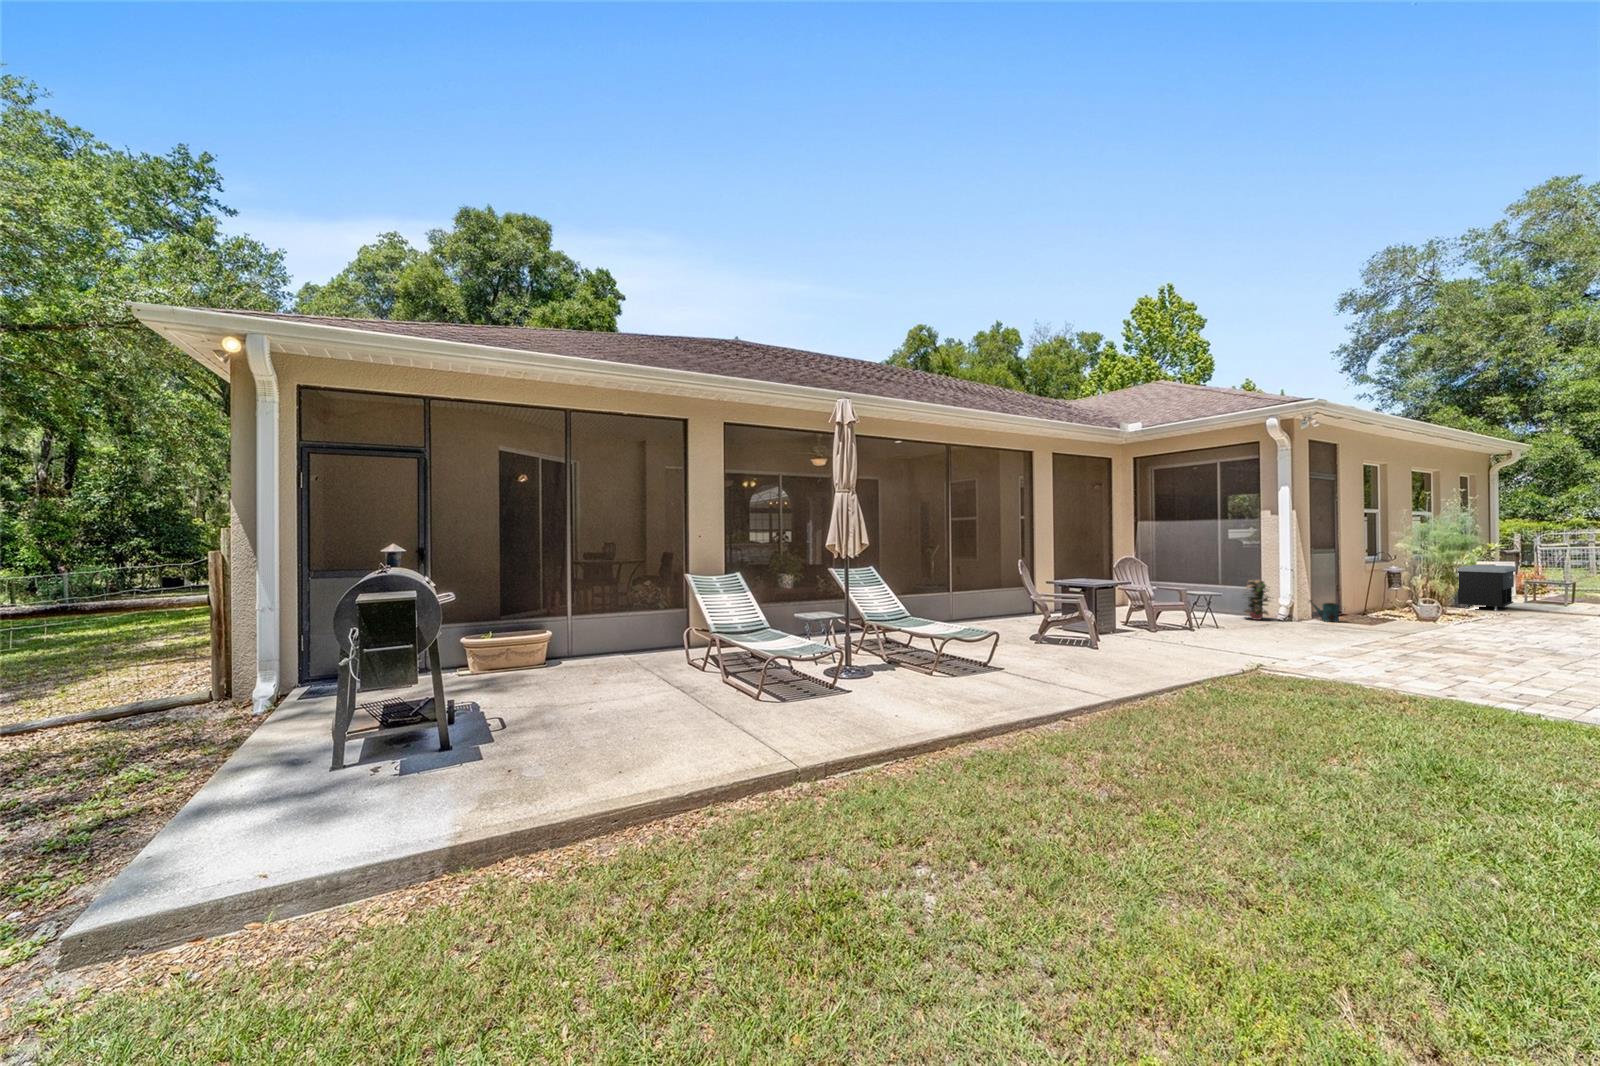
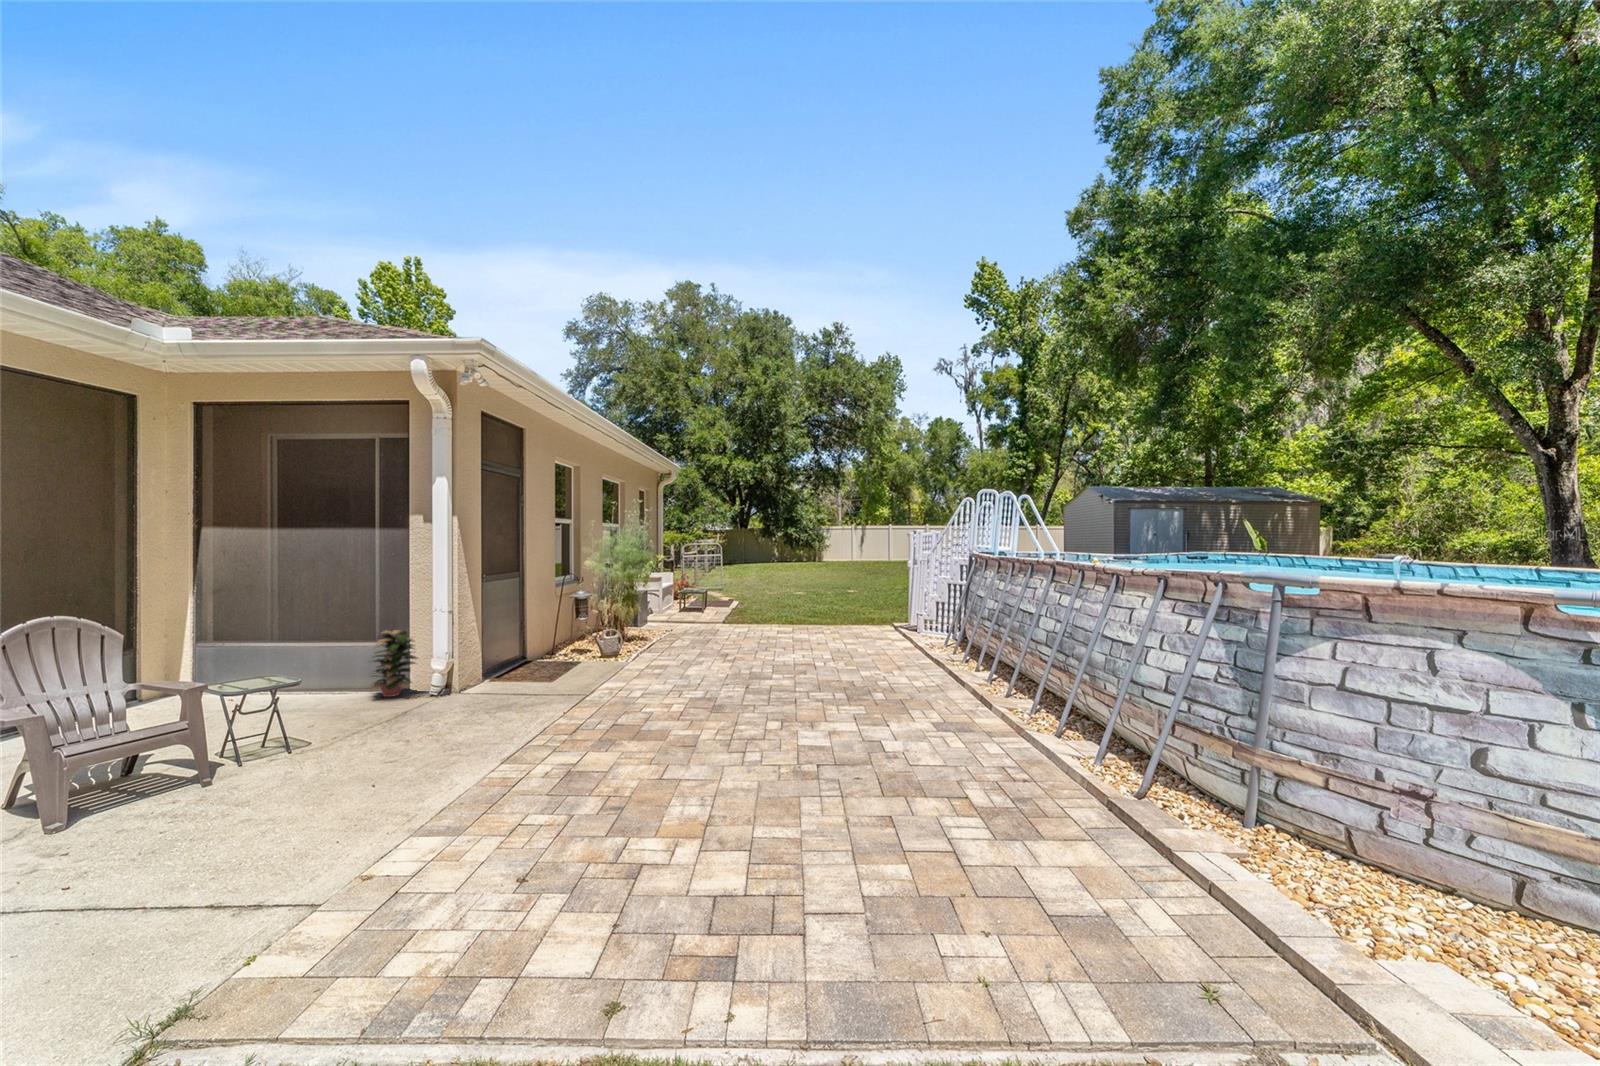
storage bench: present [1458,565,1516,611] -> none [638,585,681,634]
watering can: present [1309,600,1339,622] -> none [473,651,518,684]

